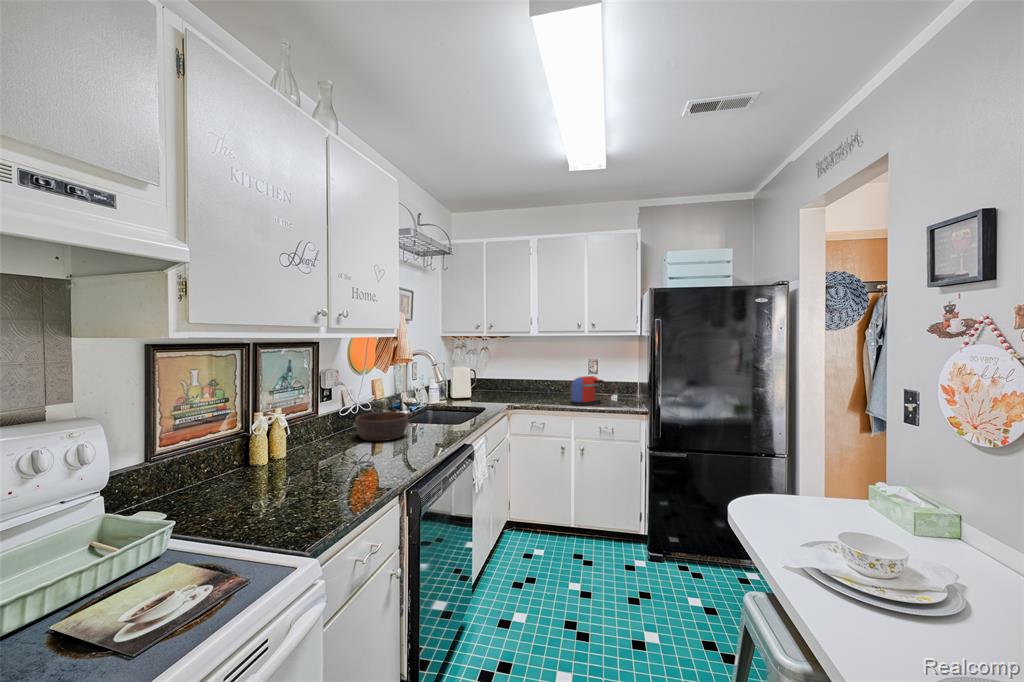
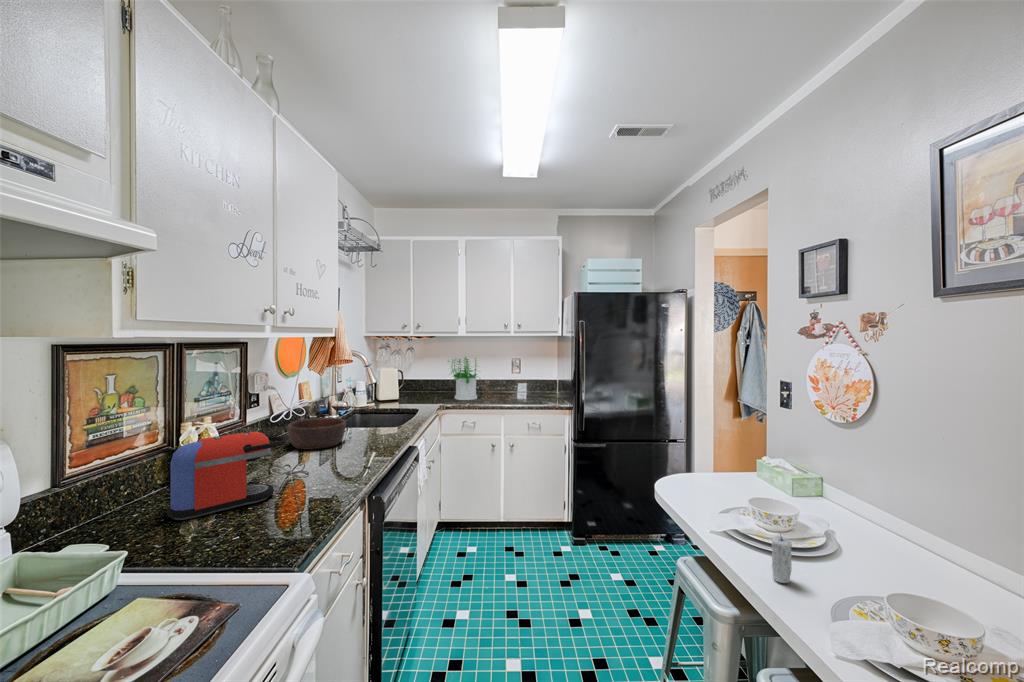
potted plant: none [519,356,554,400] -> present [451,357,477,400]
coffee maker: present [571,376,604,405] -> present [167,432,286,520]
candle: none [853,578,882,648] -> present [772,535,792,583]

